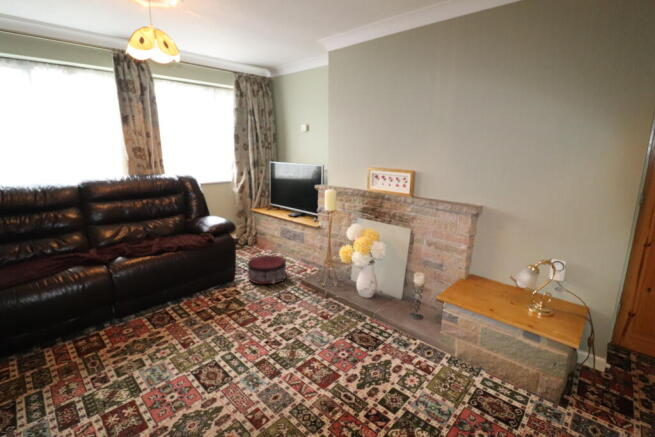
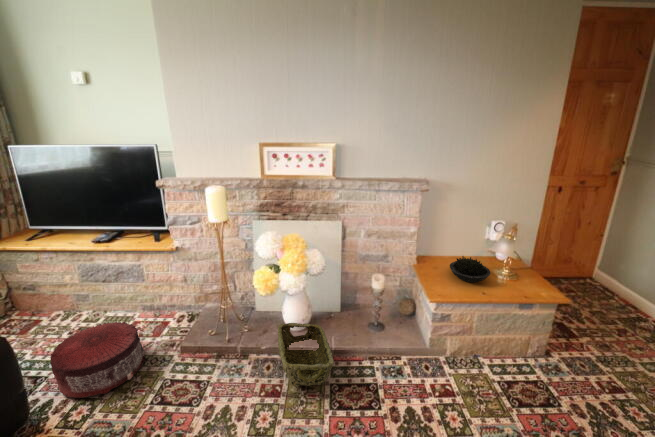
succulent plant: none [481,281,520,304] -> present [450,256,490,282]
woven basket: none [330,285,375,324] -> present [278,323,334,386]

